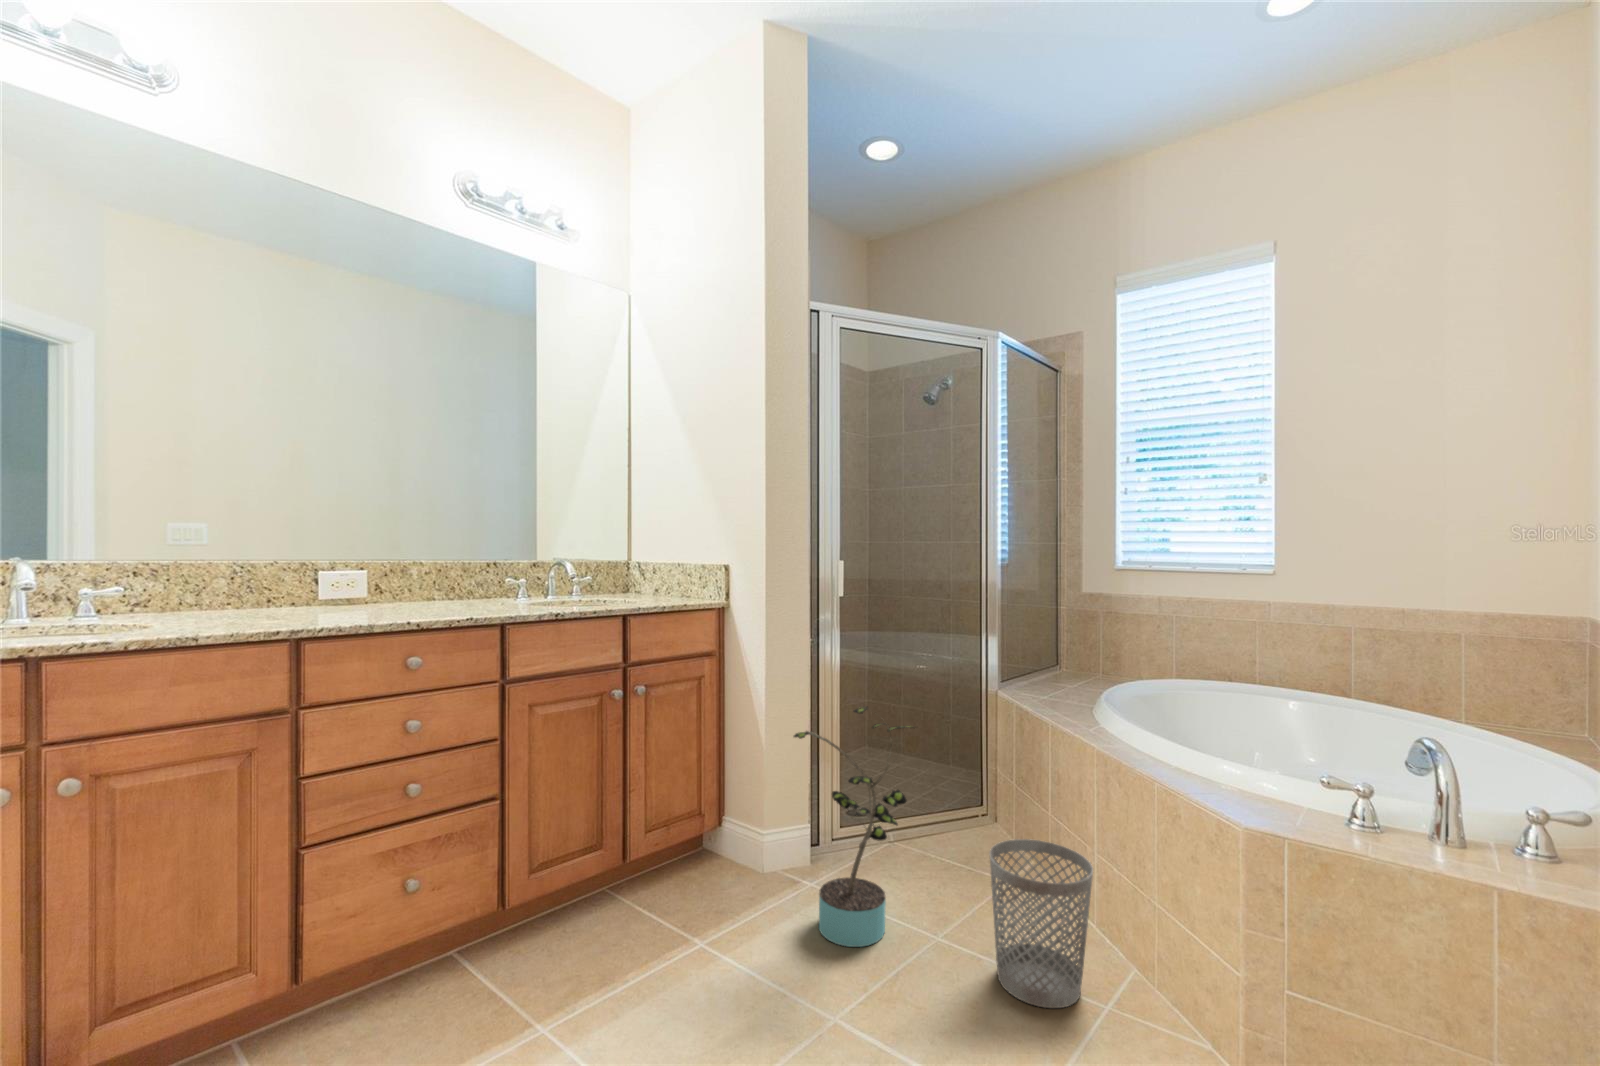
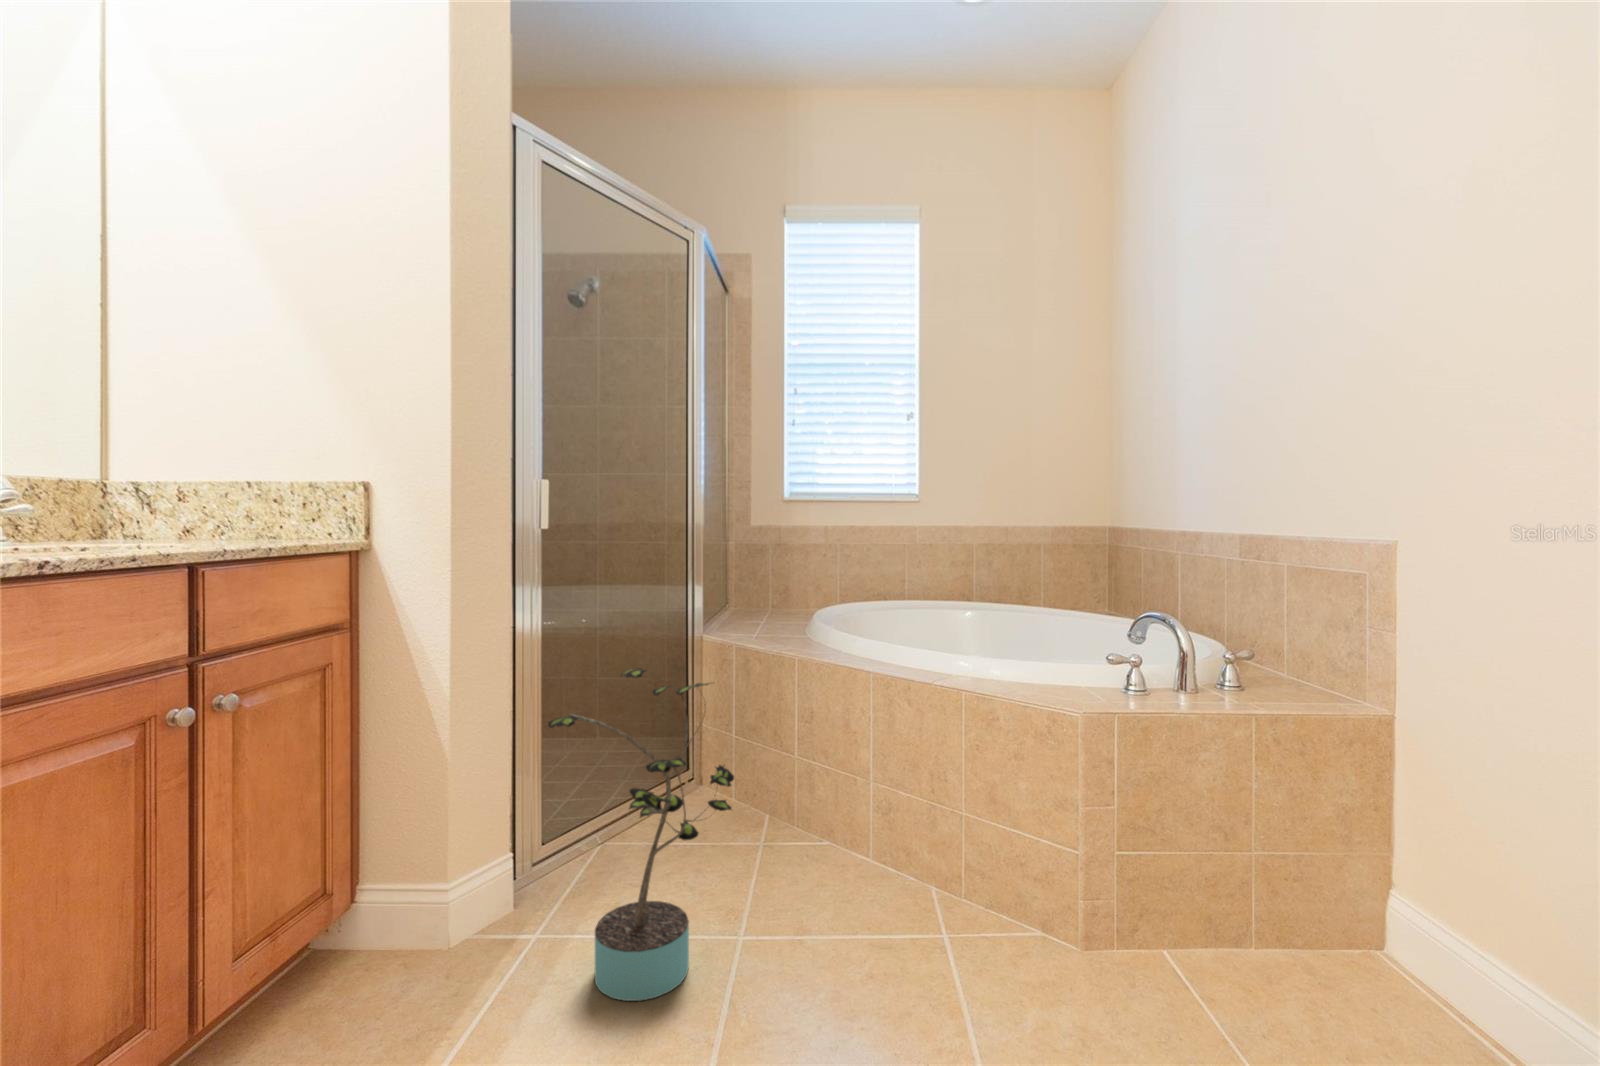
wastebasket: present [990,839,1093,1008] -> none [824,784,937,968]

